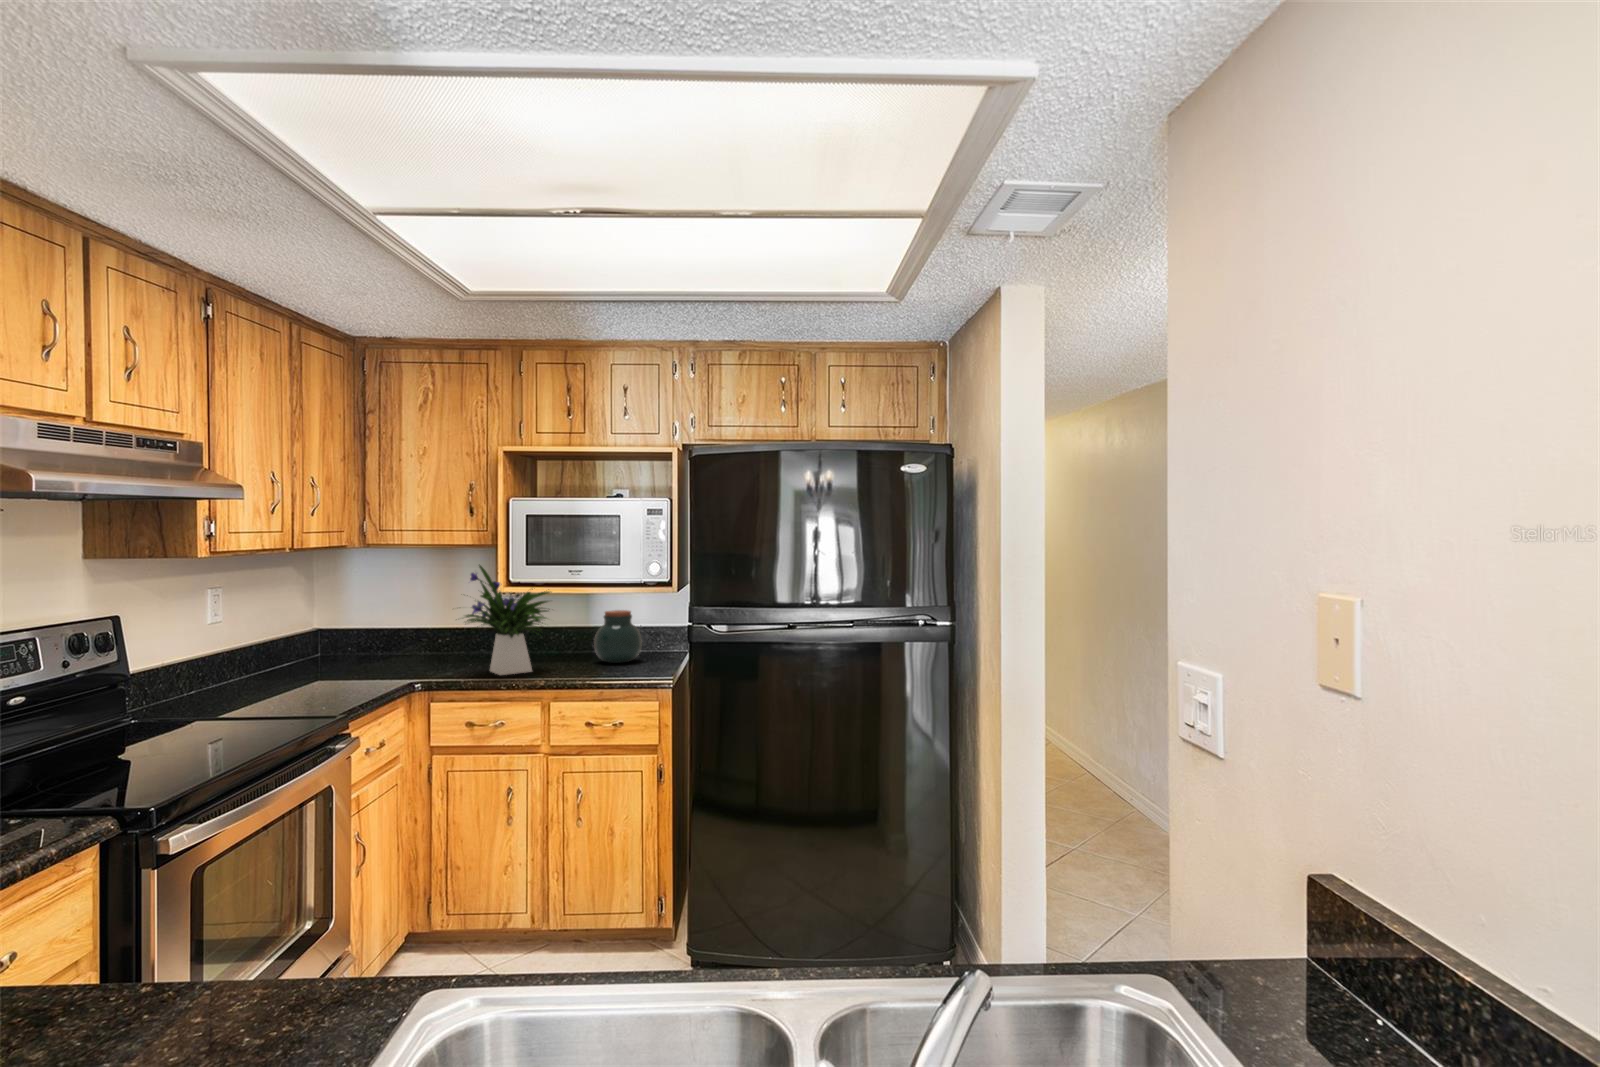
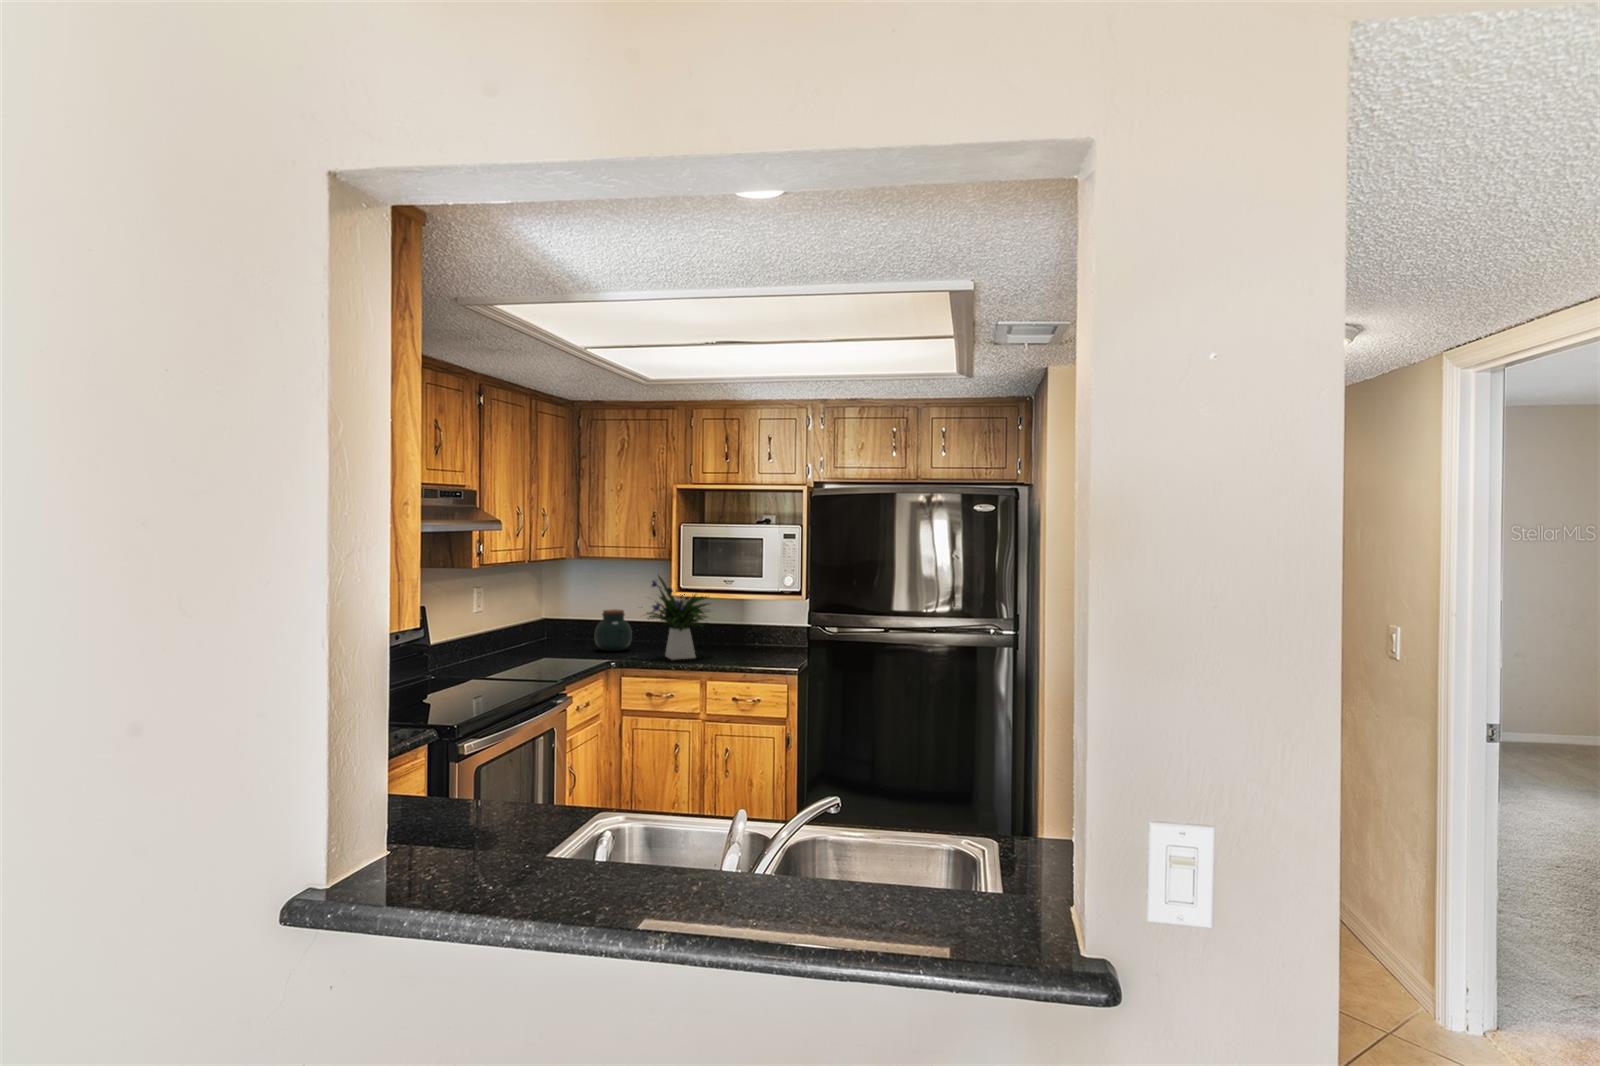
jar: present [594,610,642,663] -> present [595,609,632,651]

